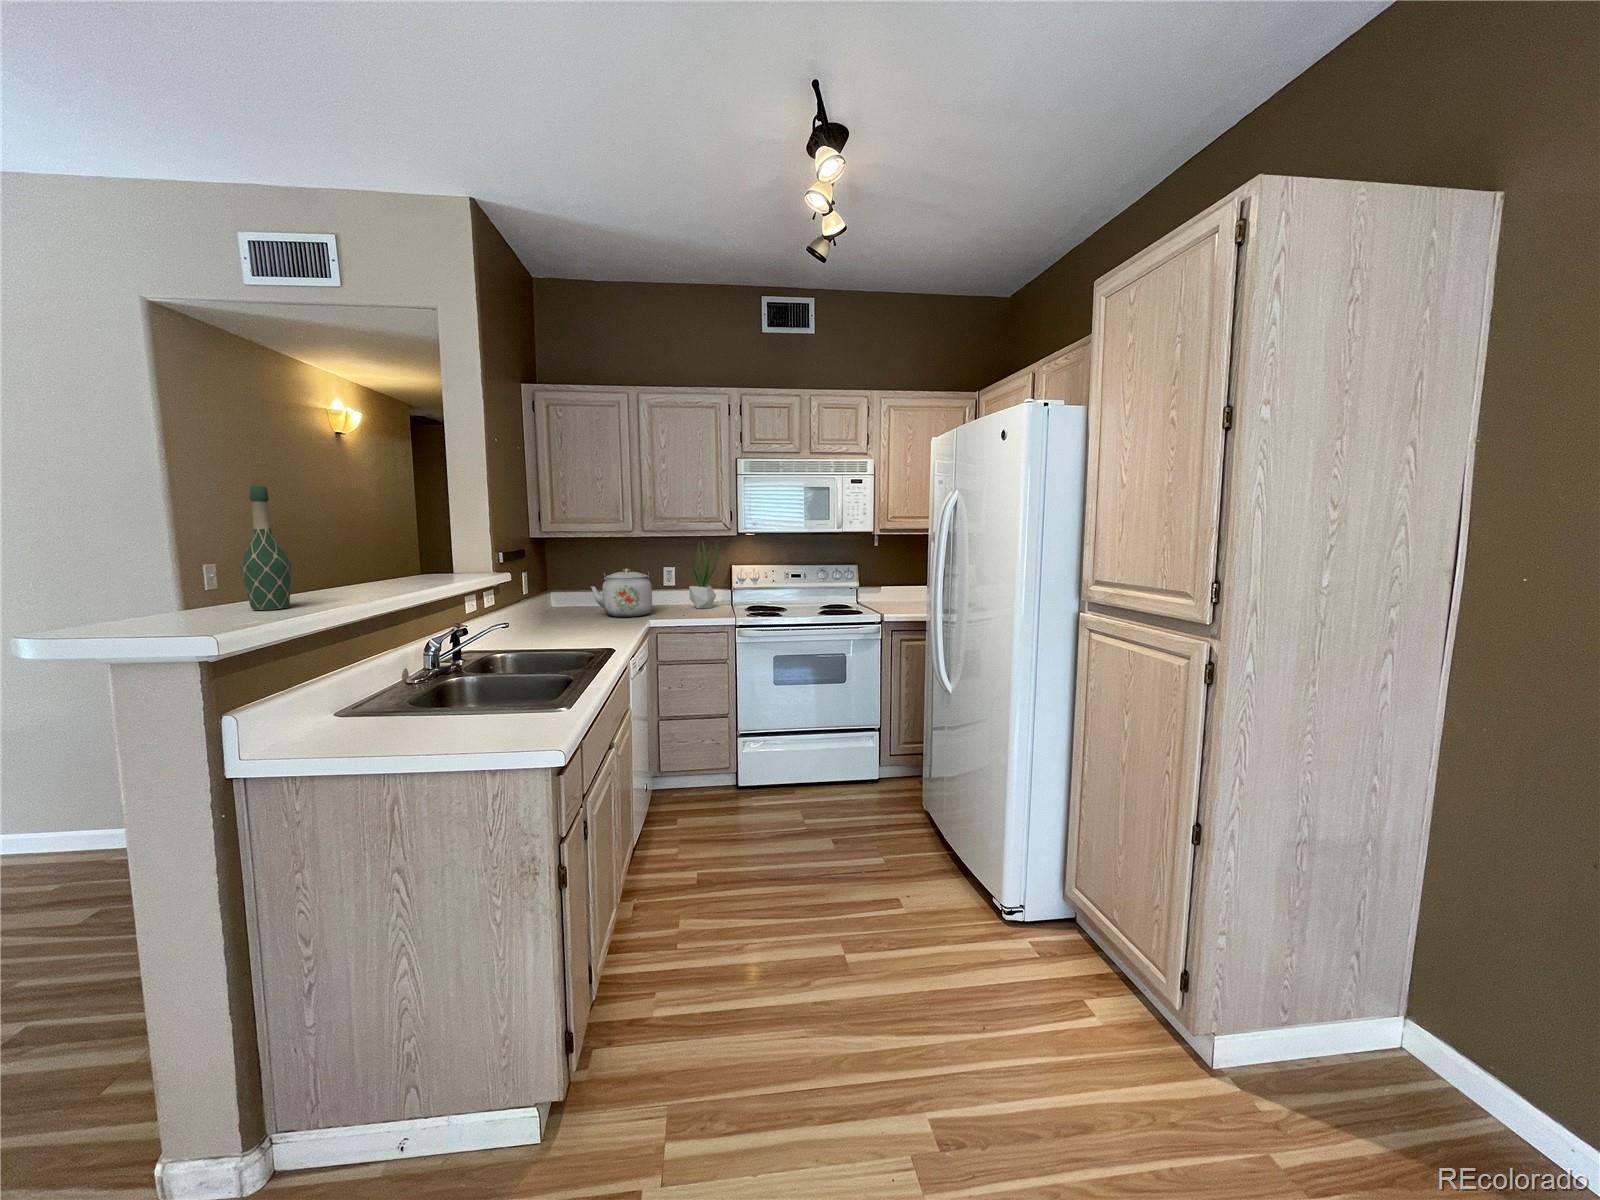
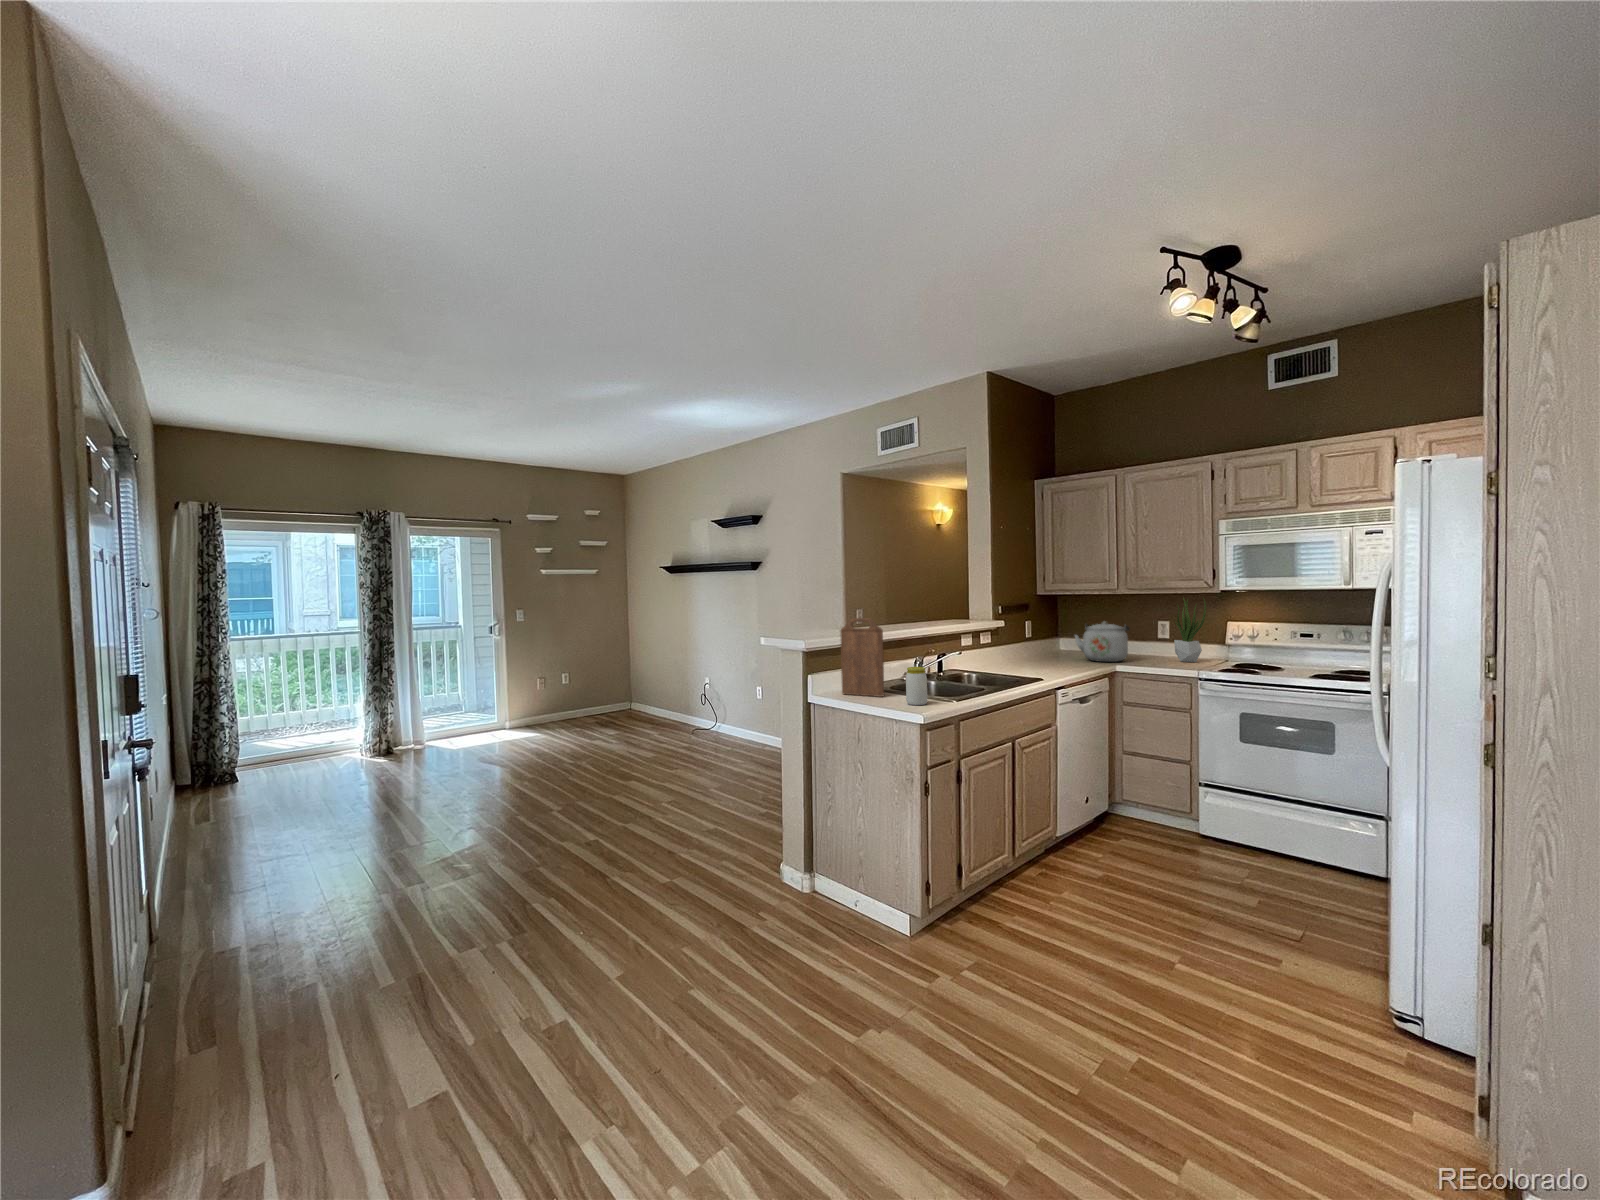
wine bottle: present [241,486,291,610] -> none [834,573,853,631]
cutting board: none [307,580,430,746] -> present [840,618,884,697]
jar: none [497,665,541,739] -> present [906,667,927,705]

